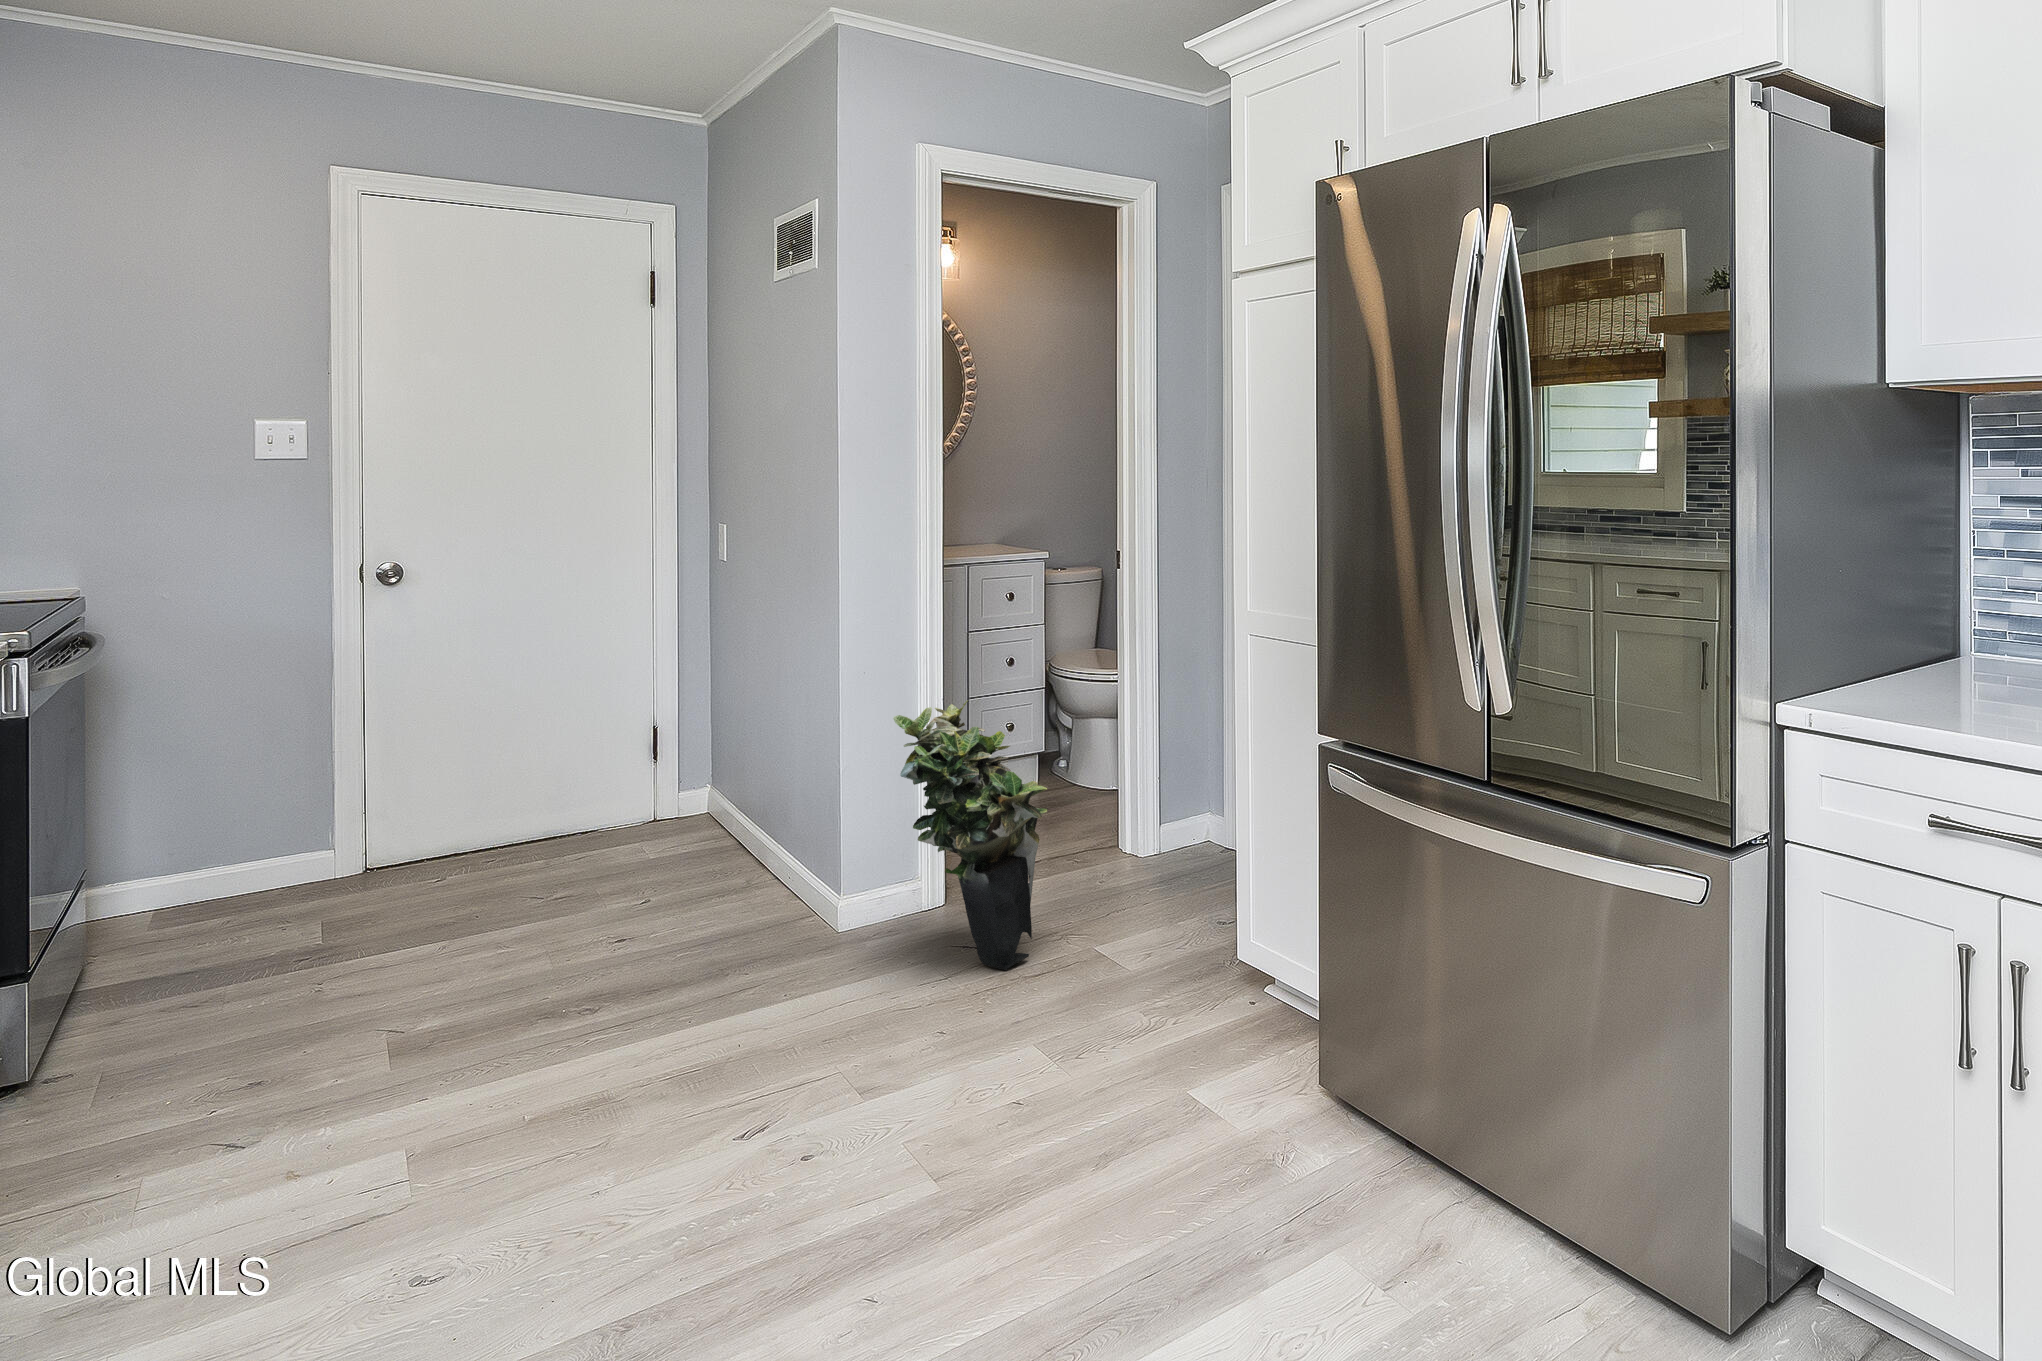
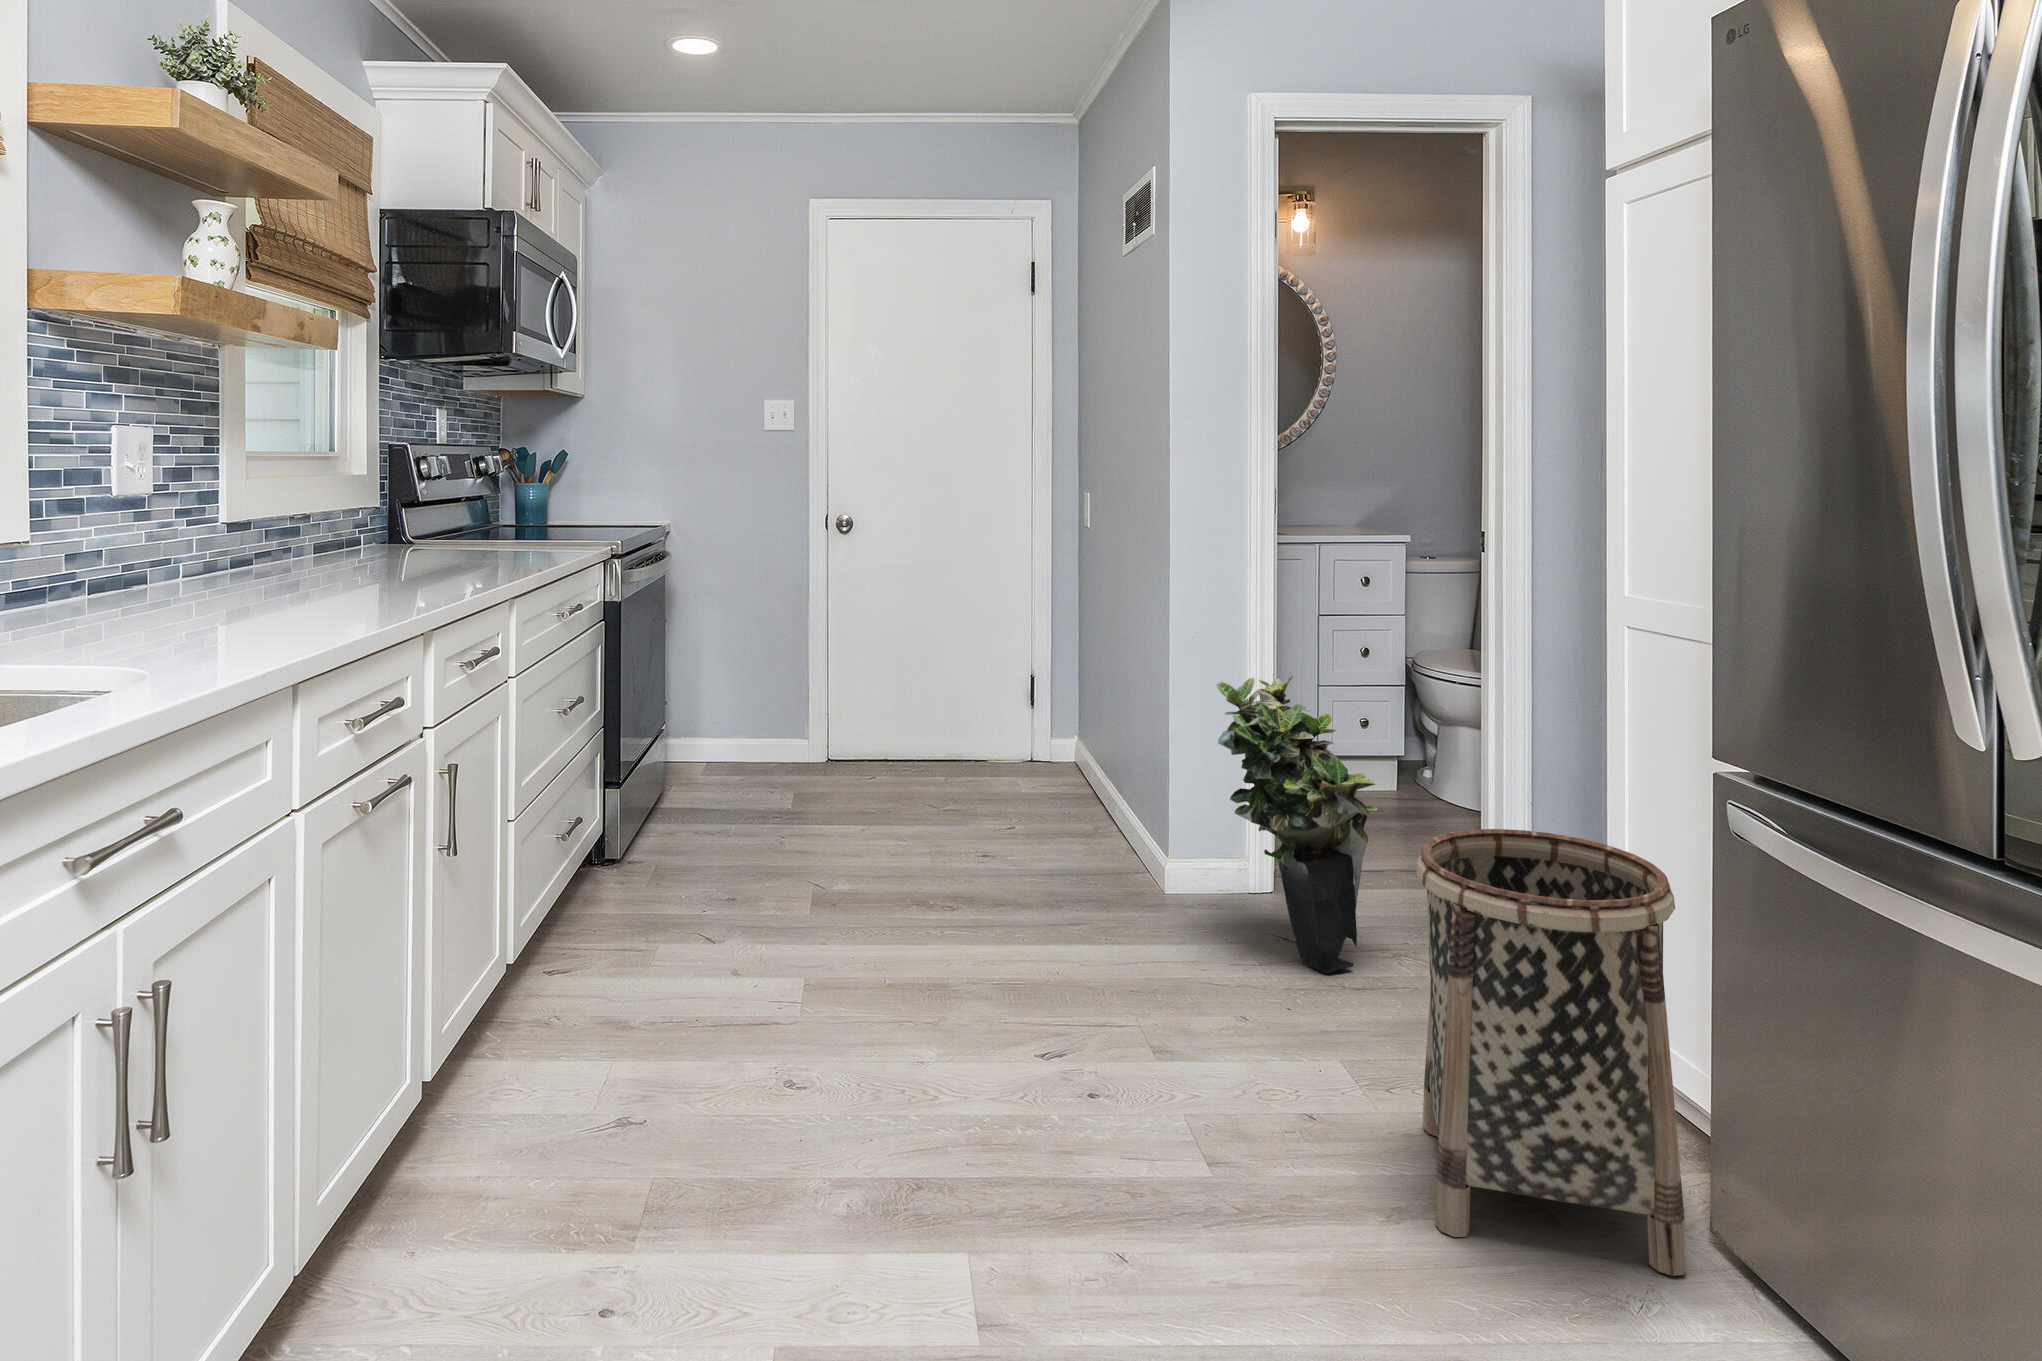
basket: none [1106,809,1304,1159] -> present [1416,829,1687,1276]

